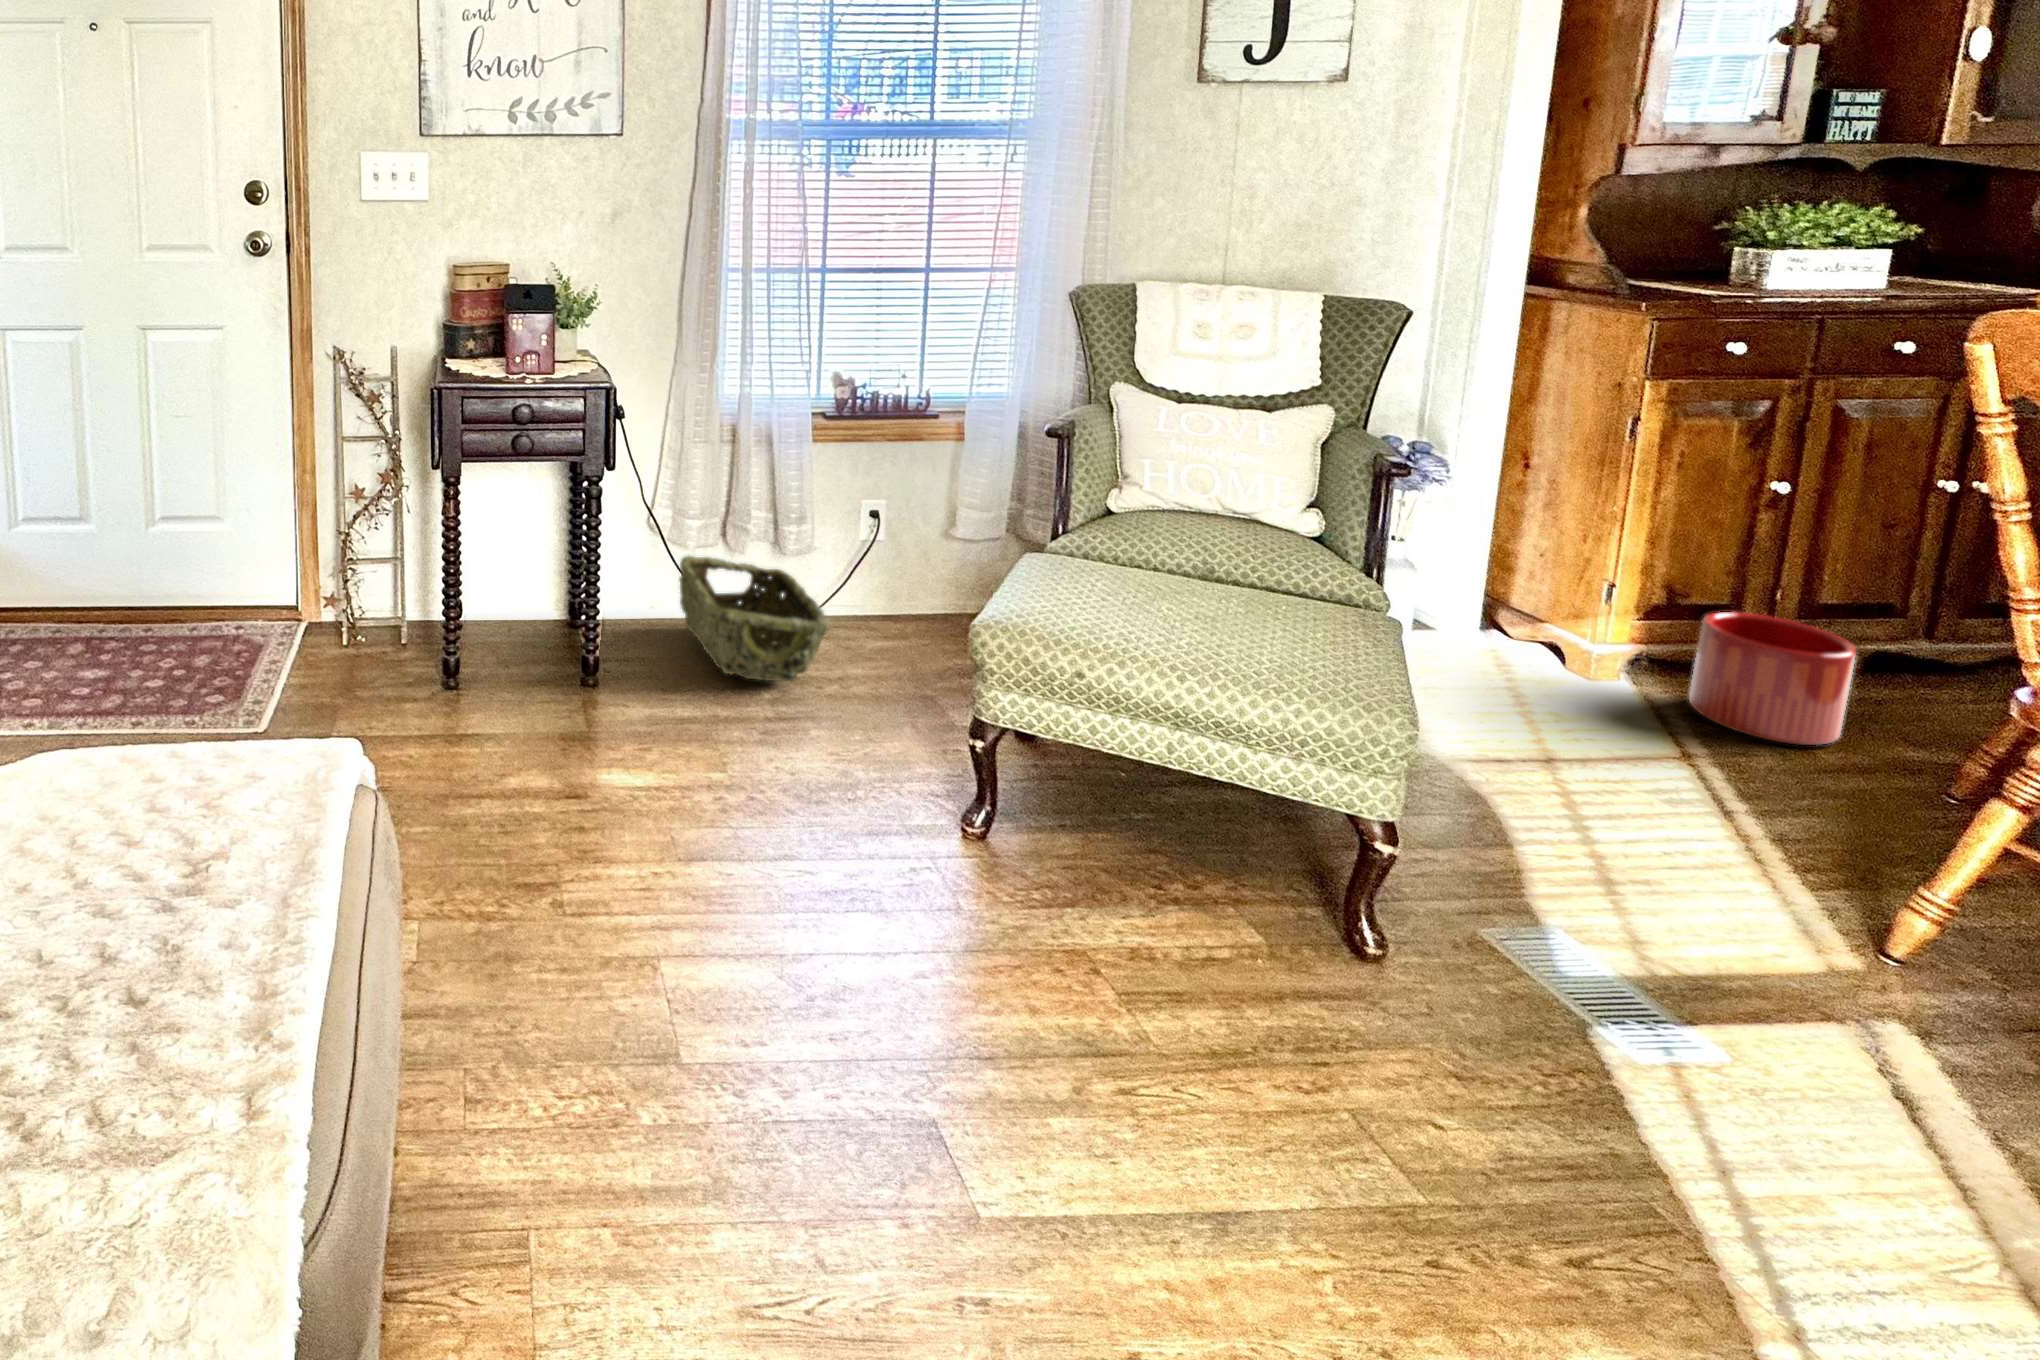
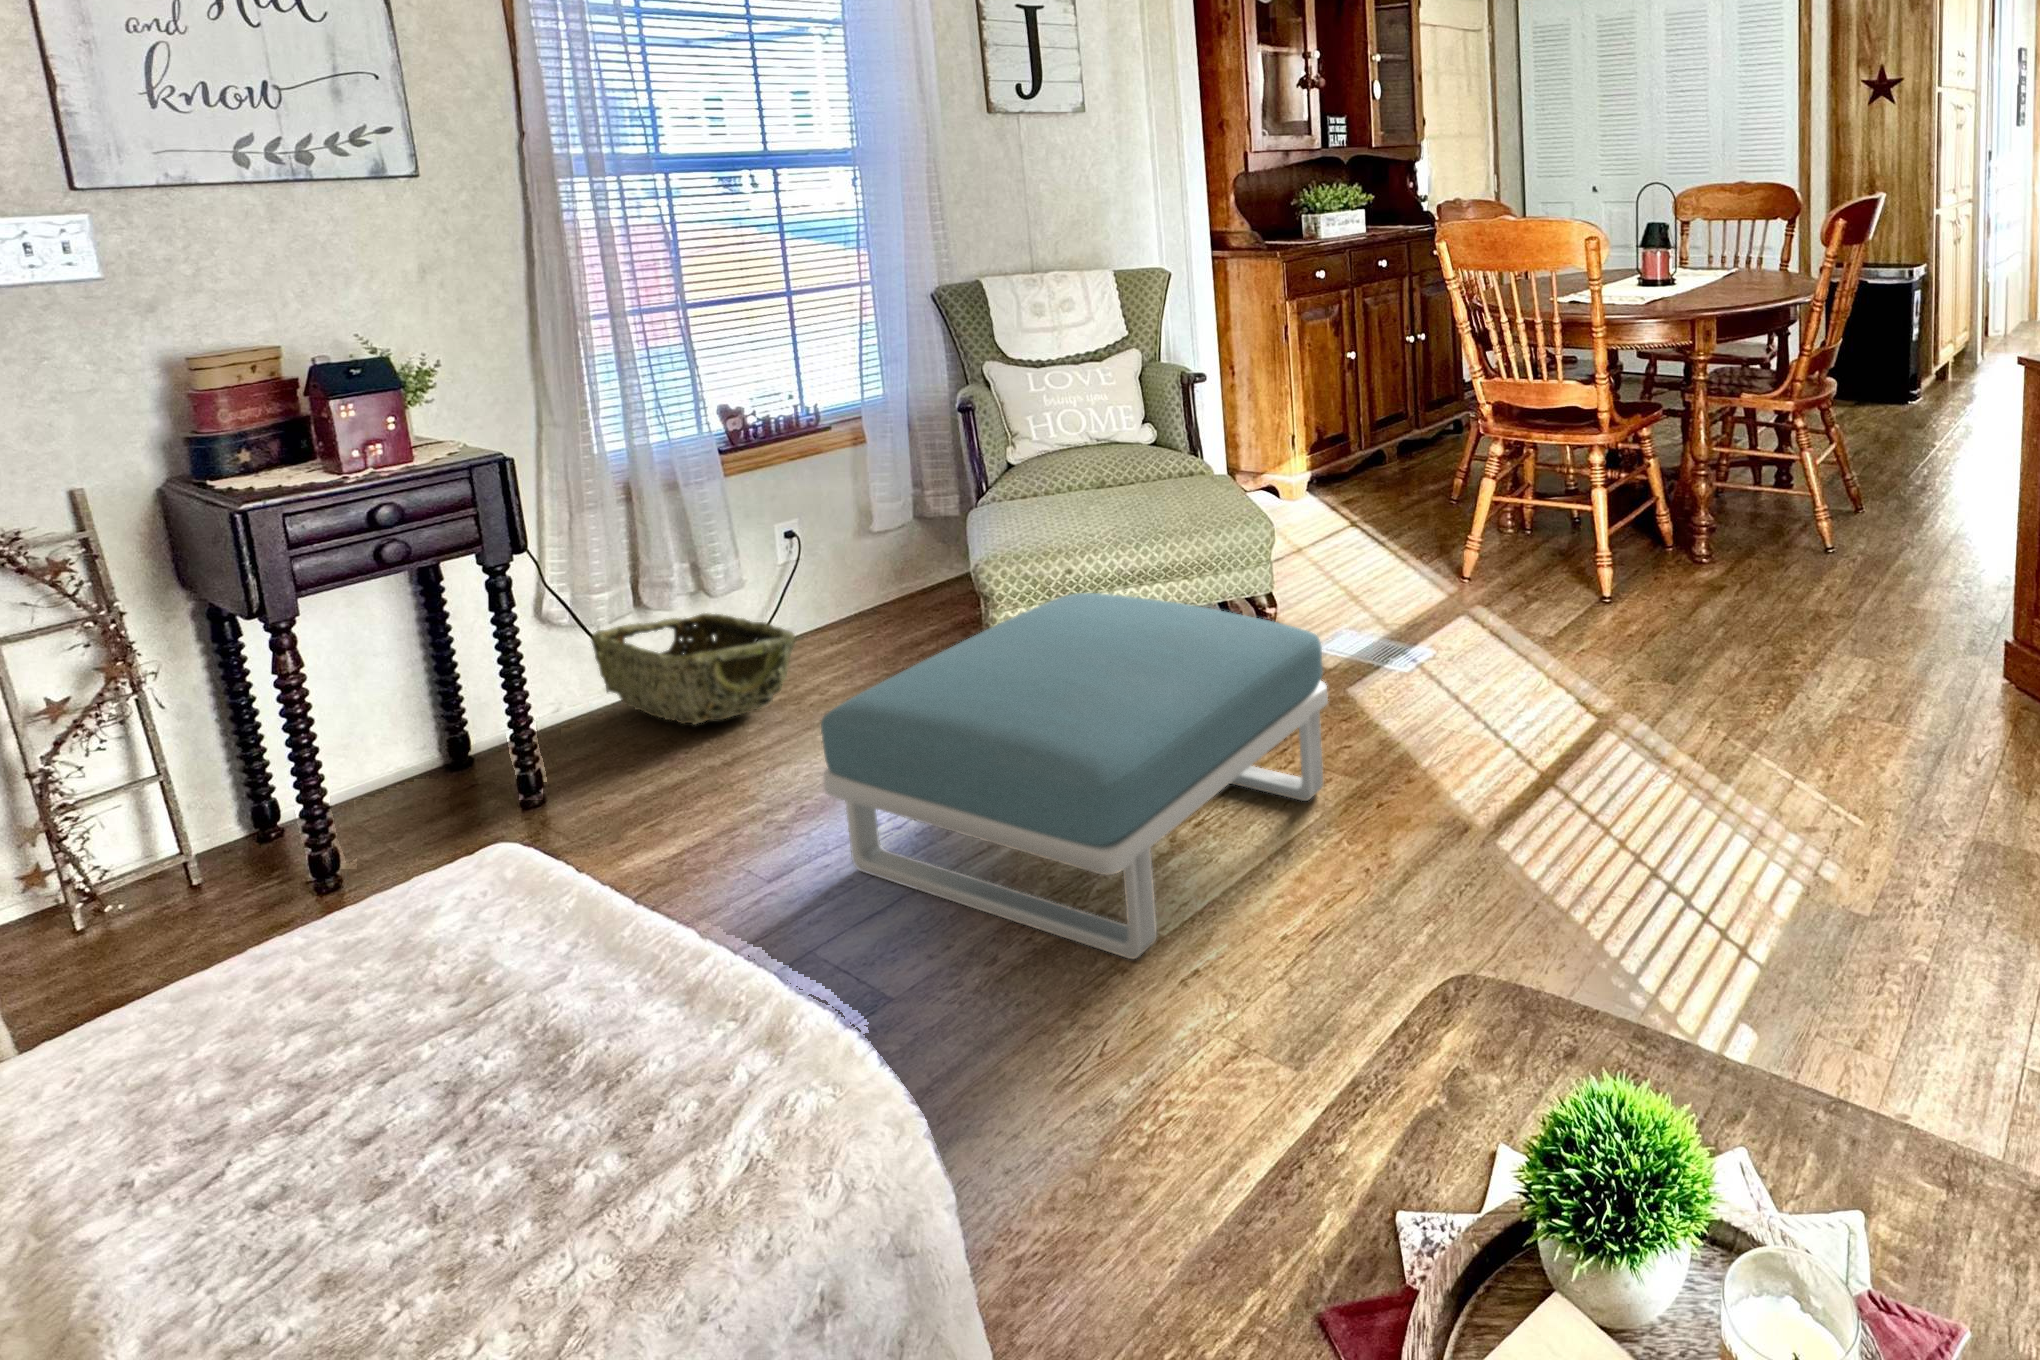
planter: present [1689,612,1856,745] -> none [1337,433,1405,505]
footstool: none [726,703,1388,1214] -> present [821,593,1328,959]

